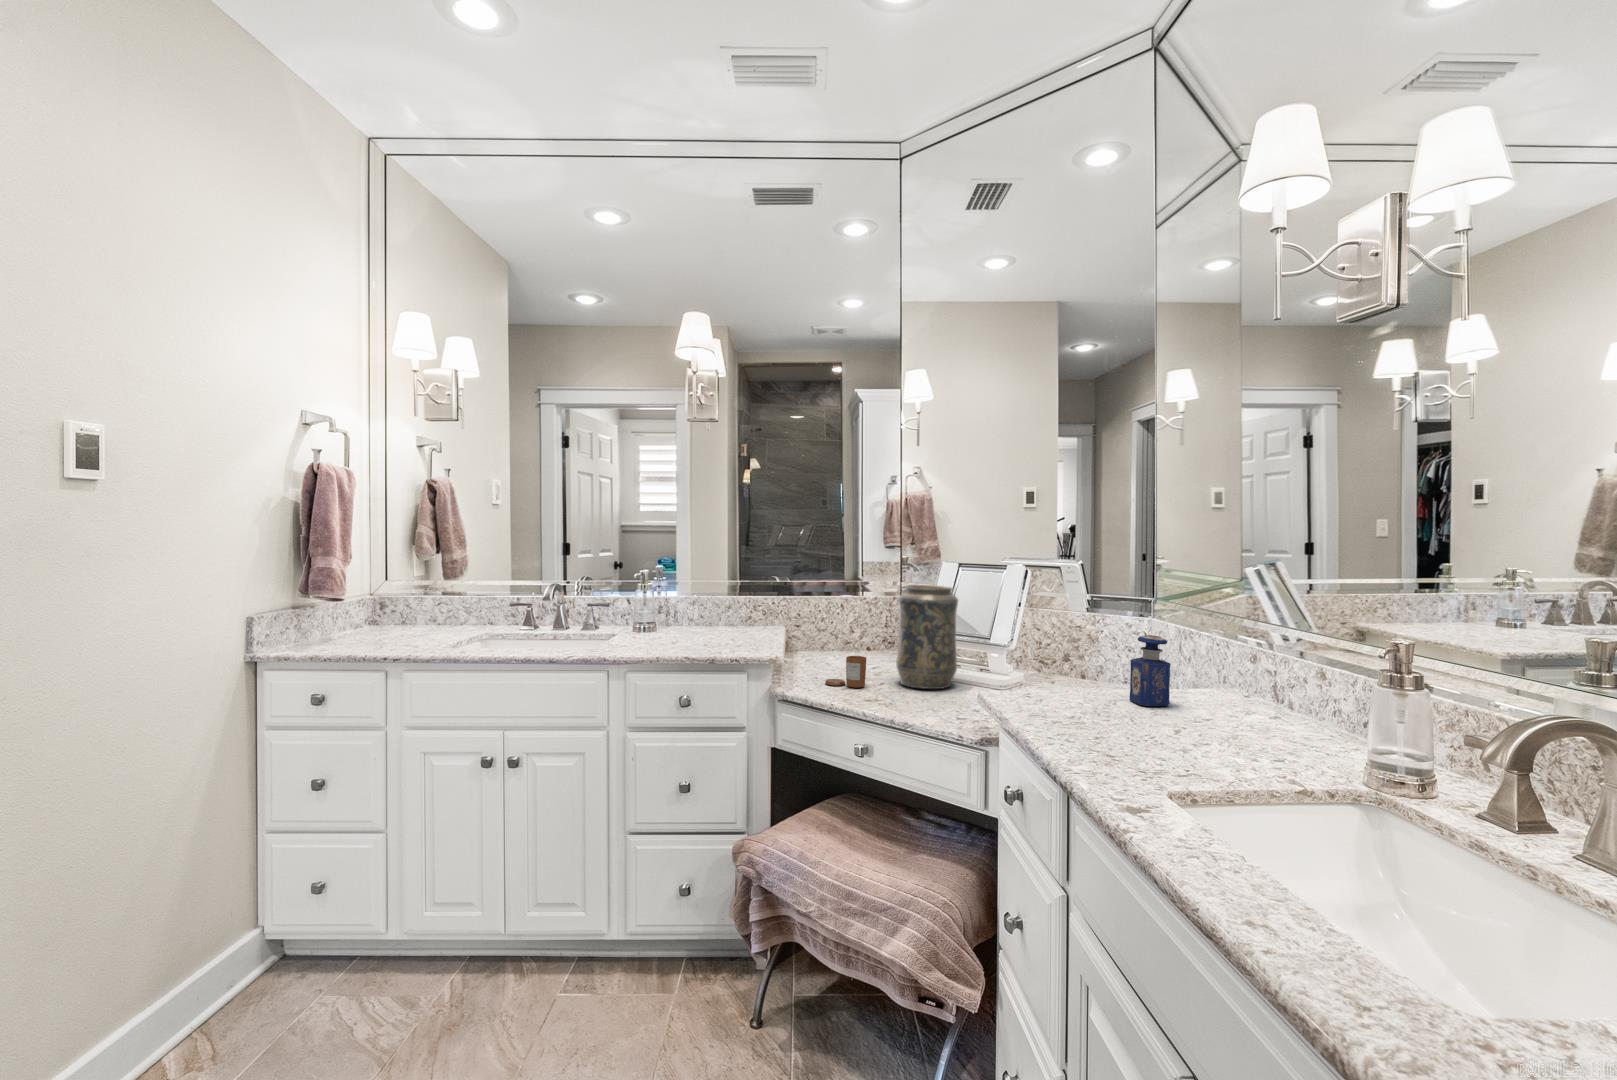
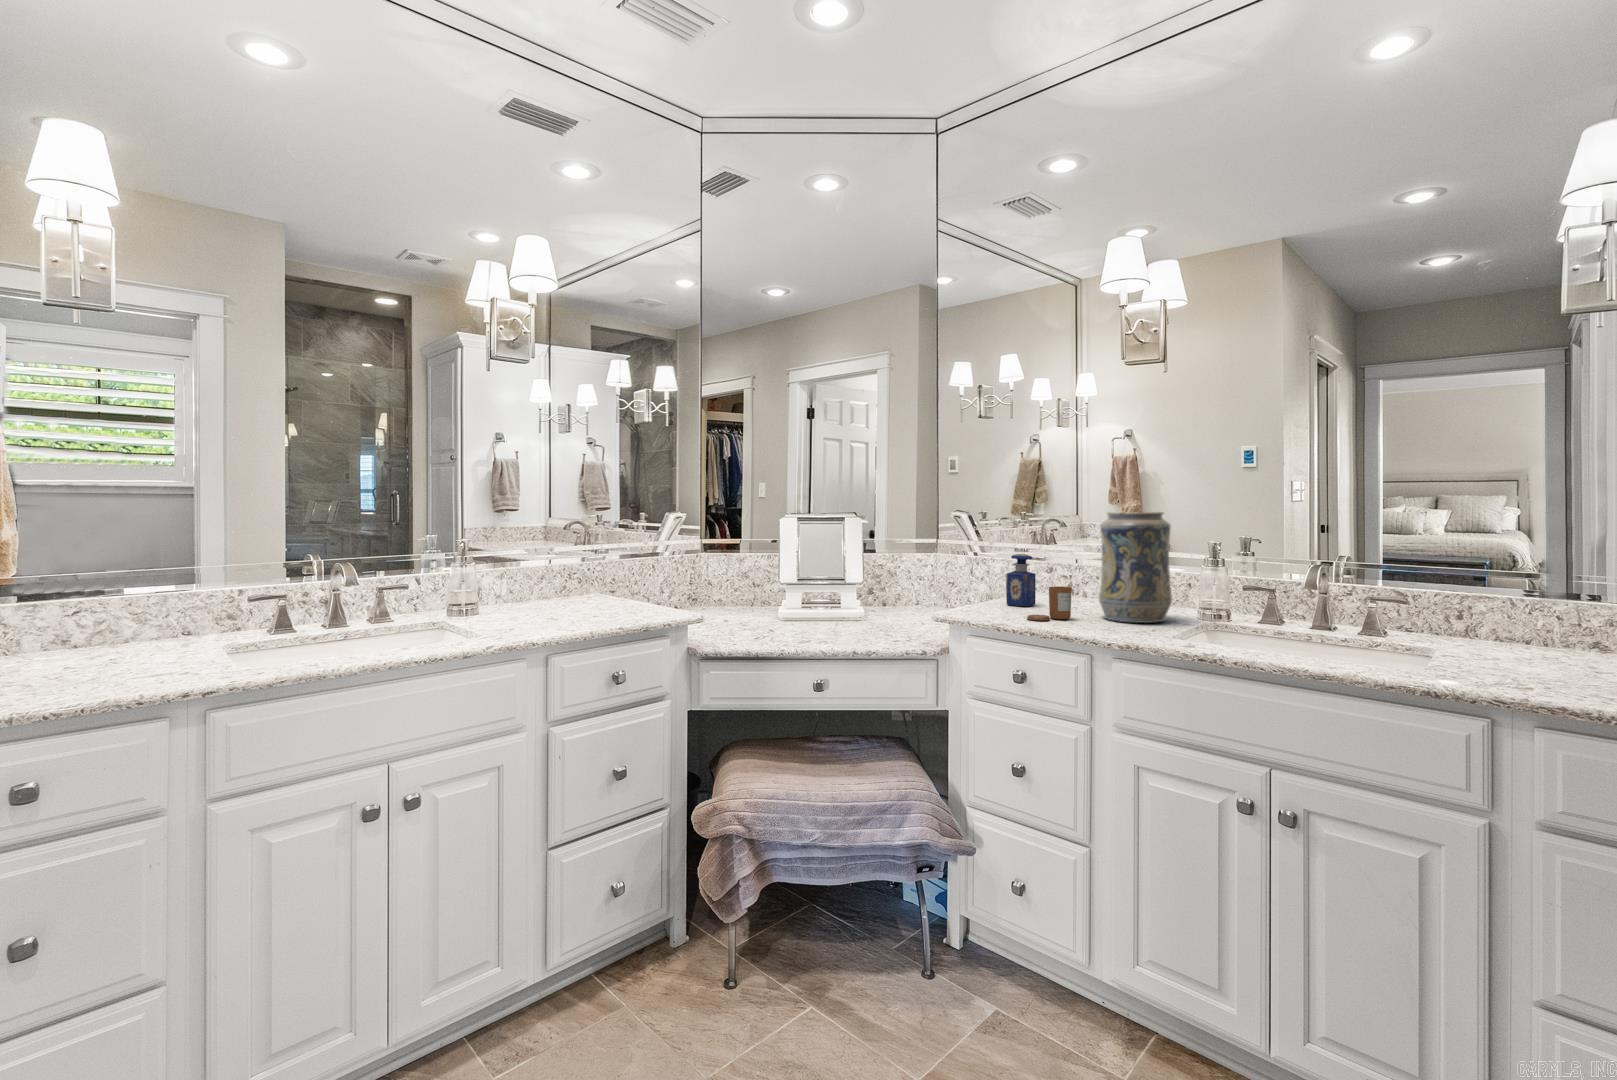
decorative vase: present [896,585,958,689] -> present [1099,512,1172,623]
candle: present [825,656,866,688] -> present [1027,586,1072,621]

